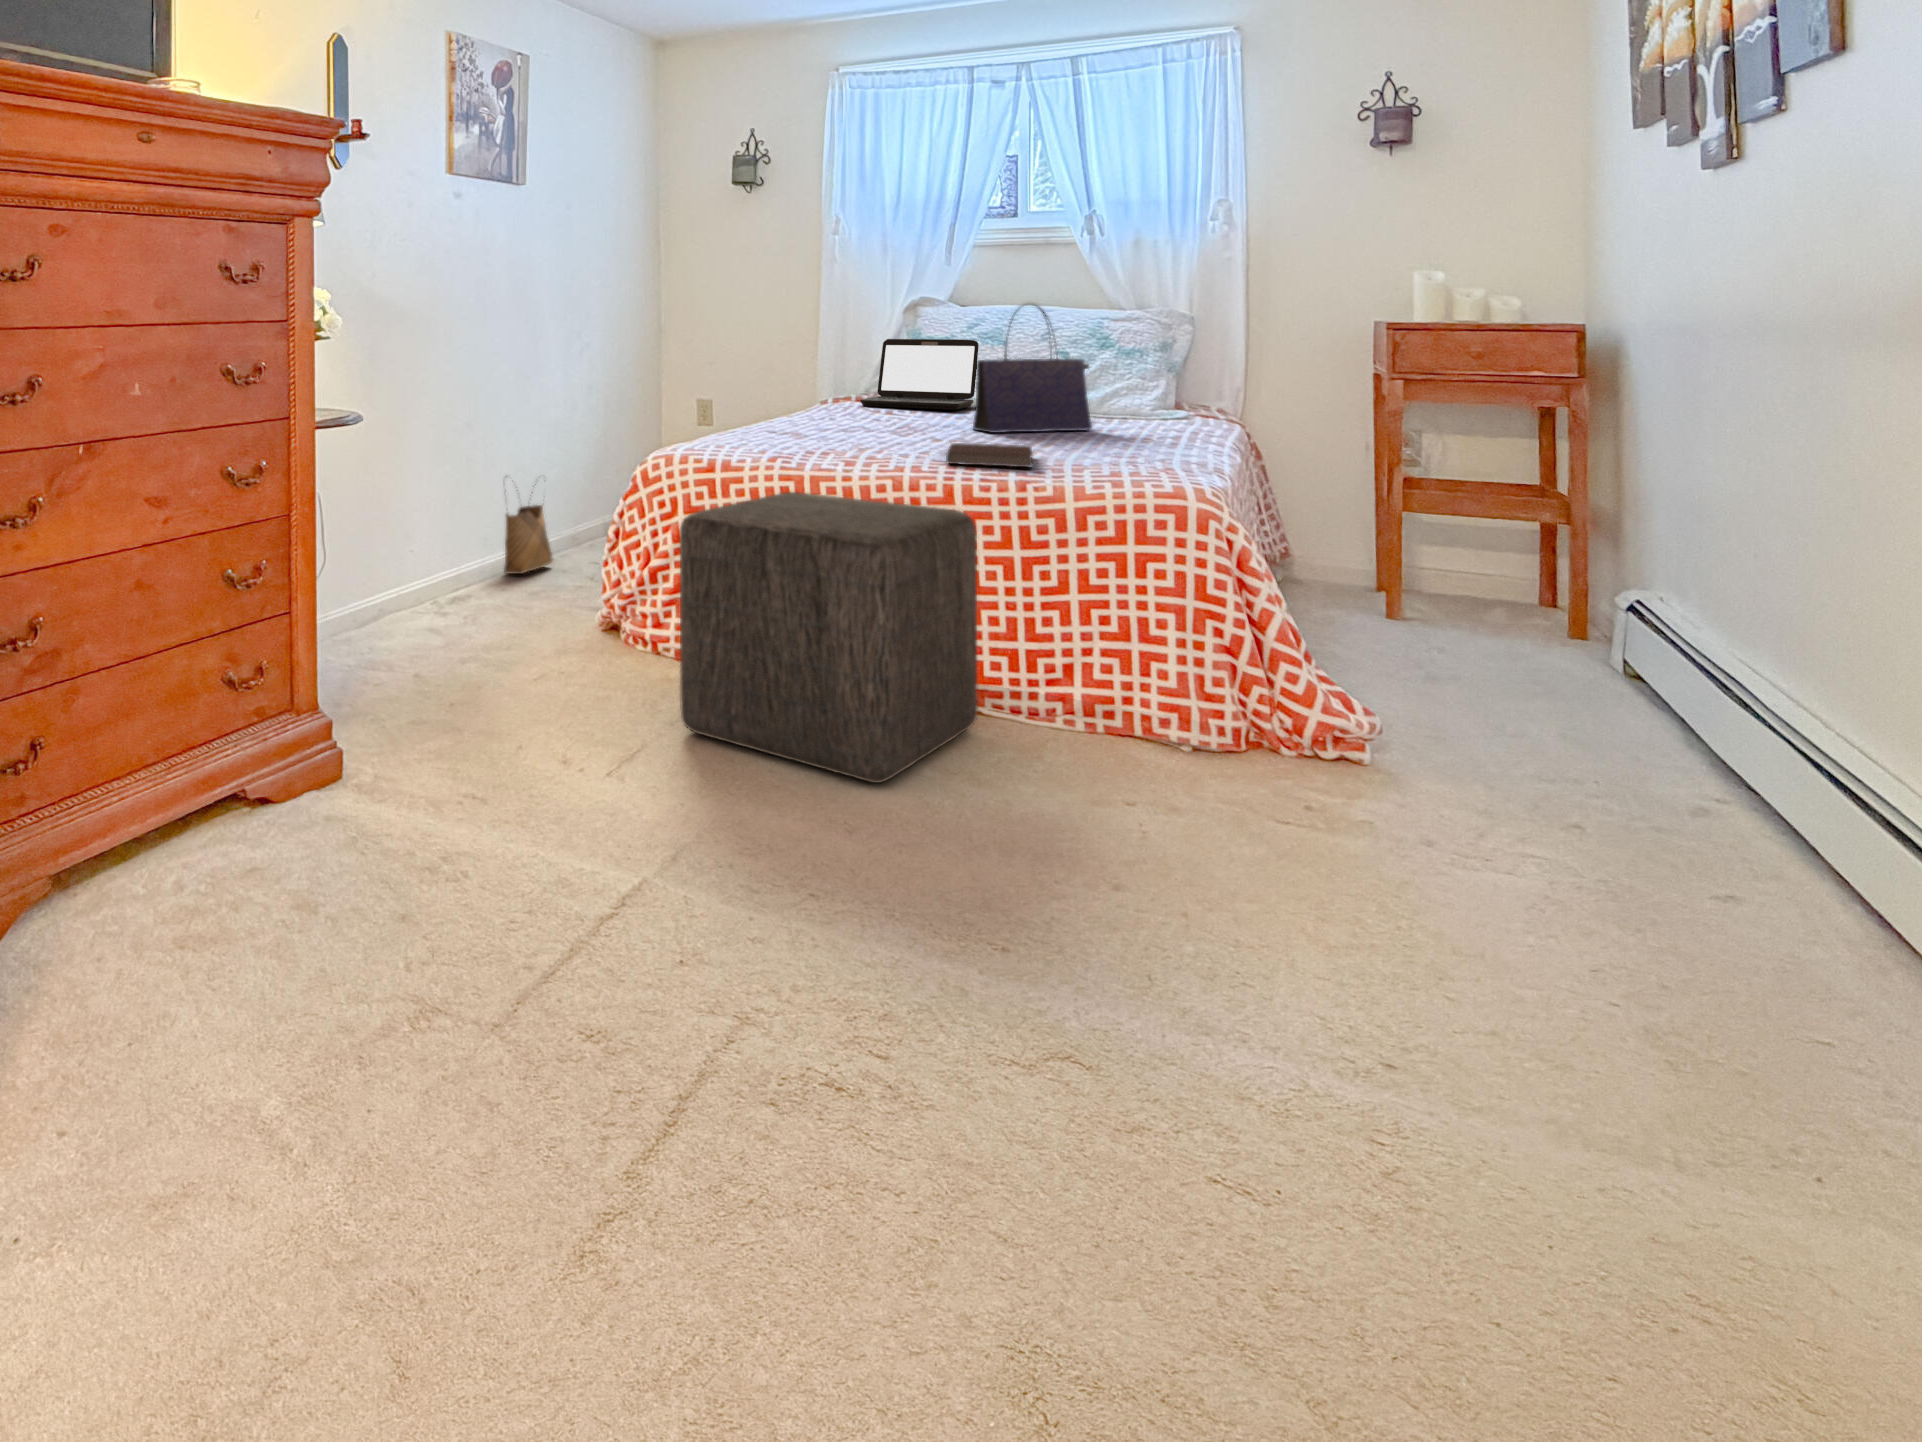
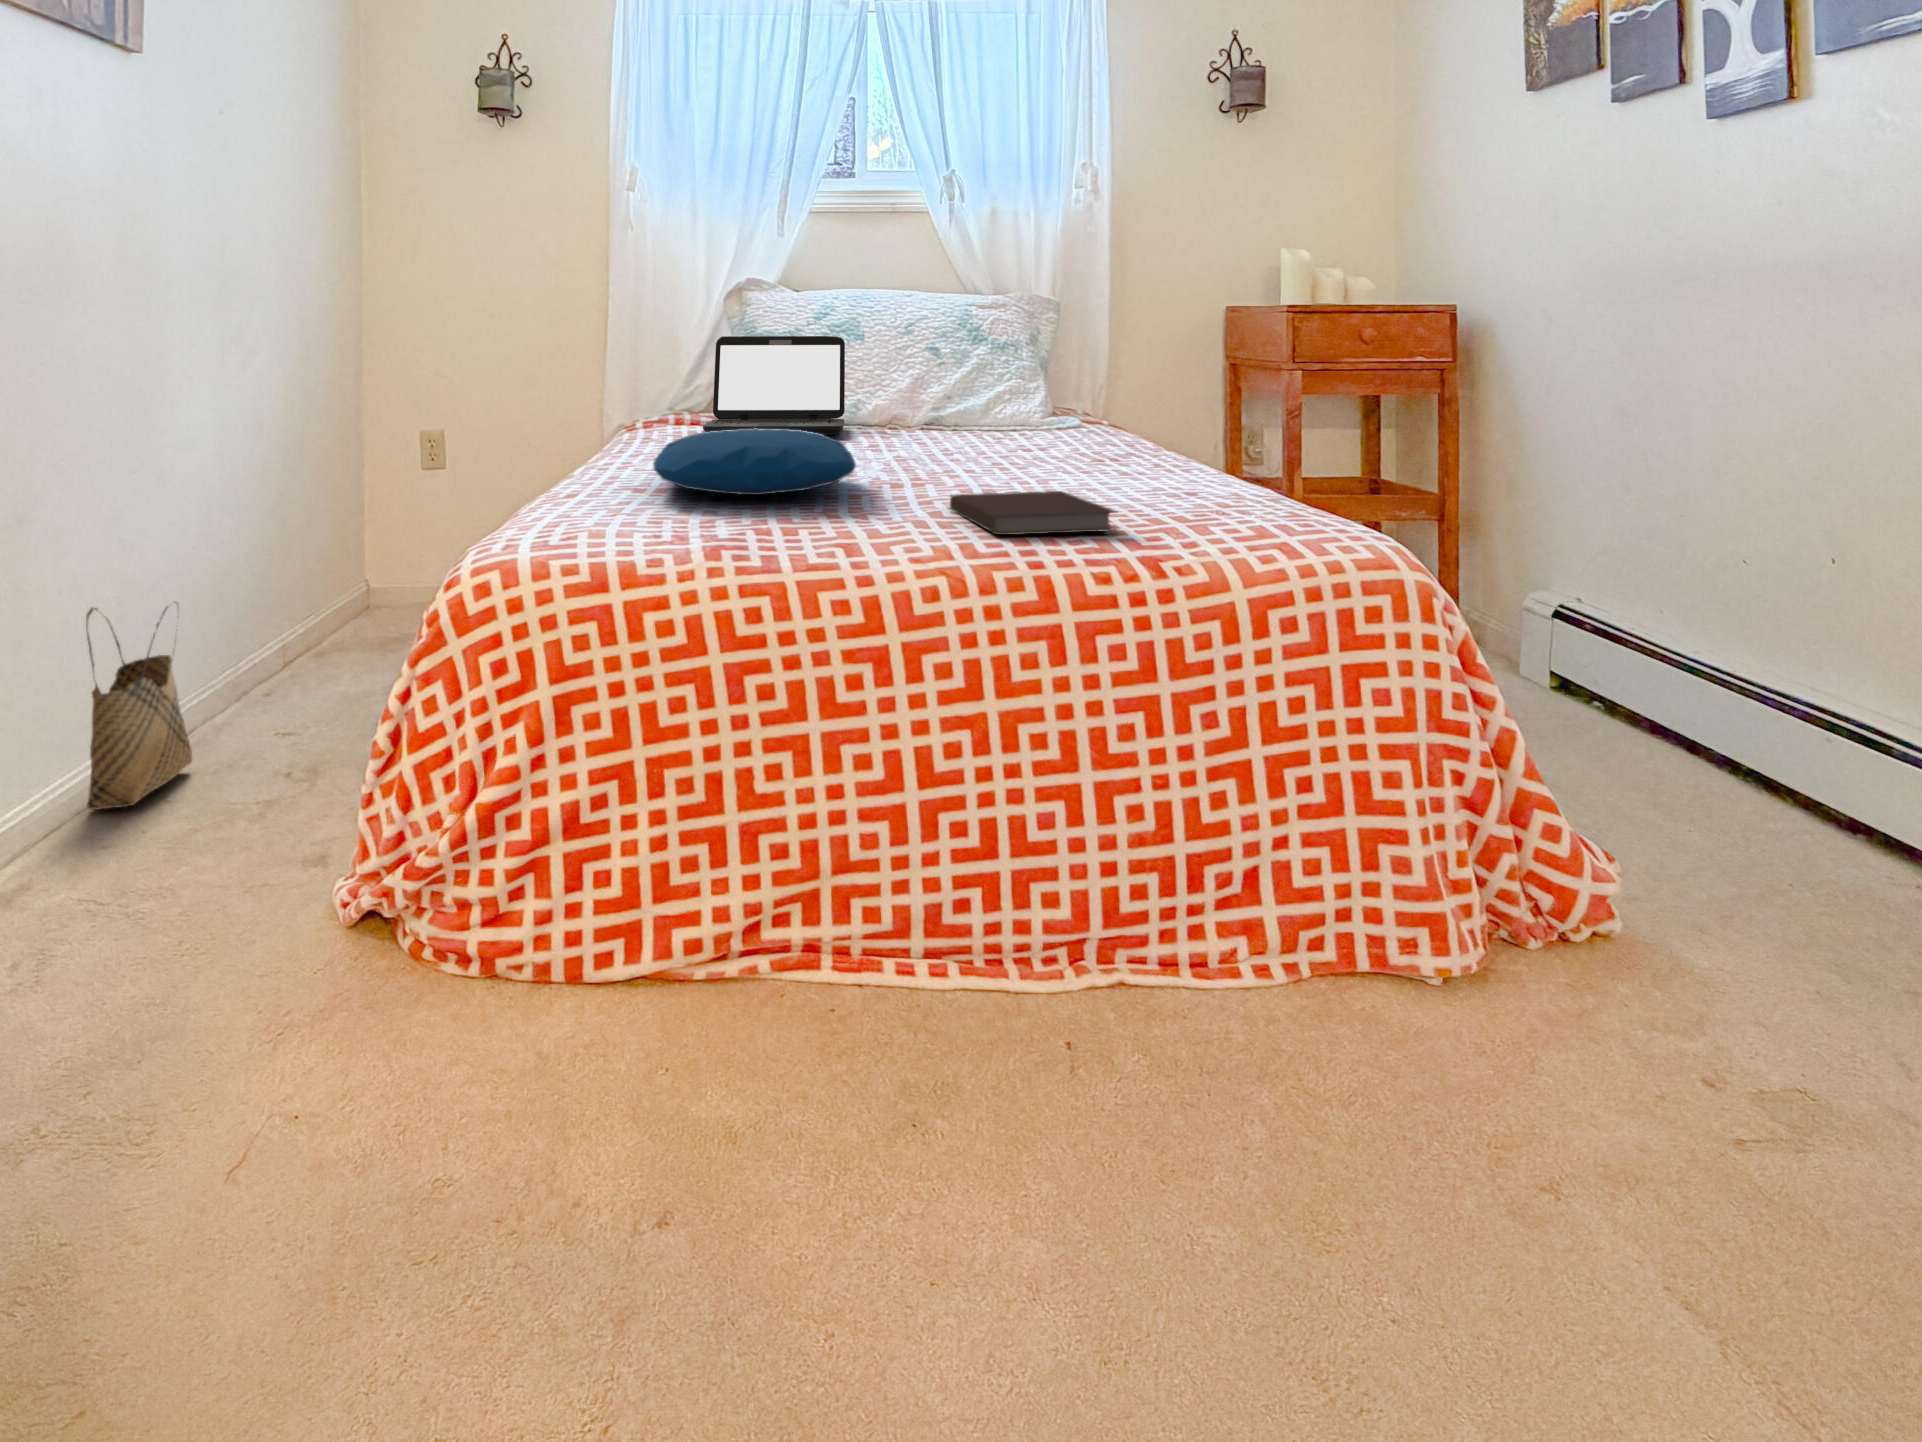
tote bag: present [973,306,1092,433] -> none [906,281,1040,469]
pillow: none [771,400,910,437] -> present [653,428,856,495]
ottoman: present [680,492,978,783] -> none [687,630,1249,1346]

